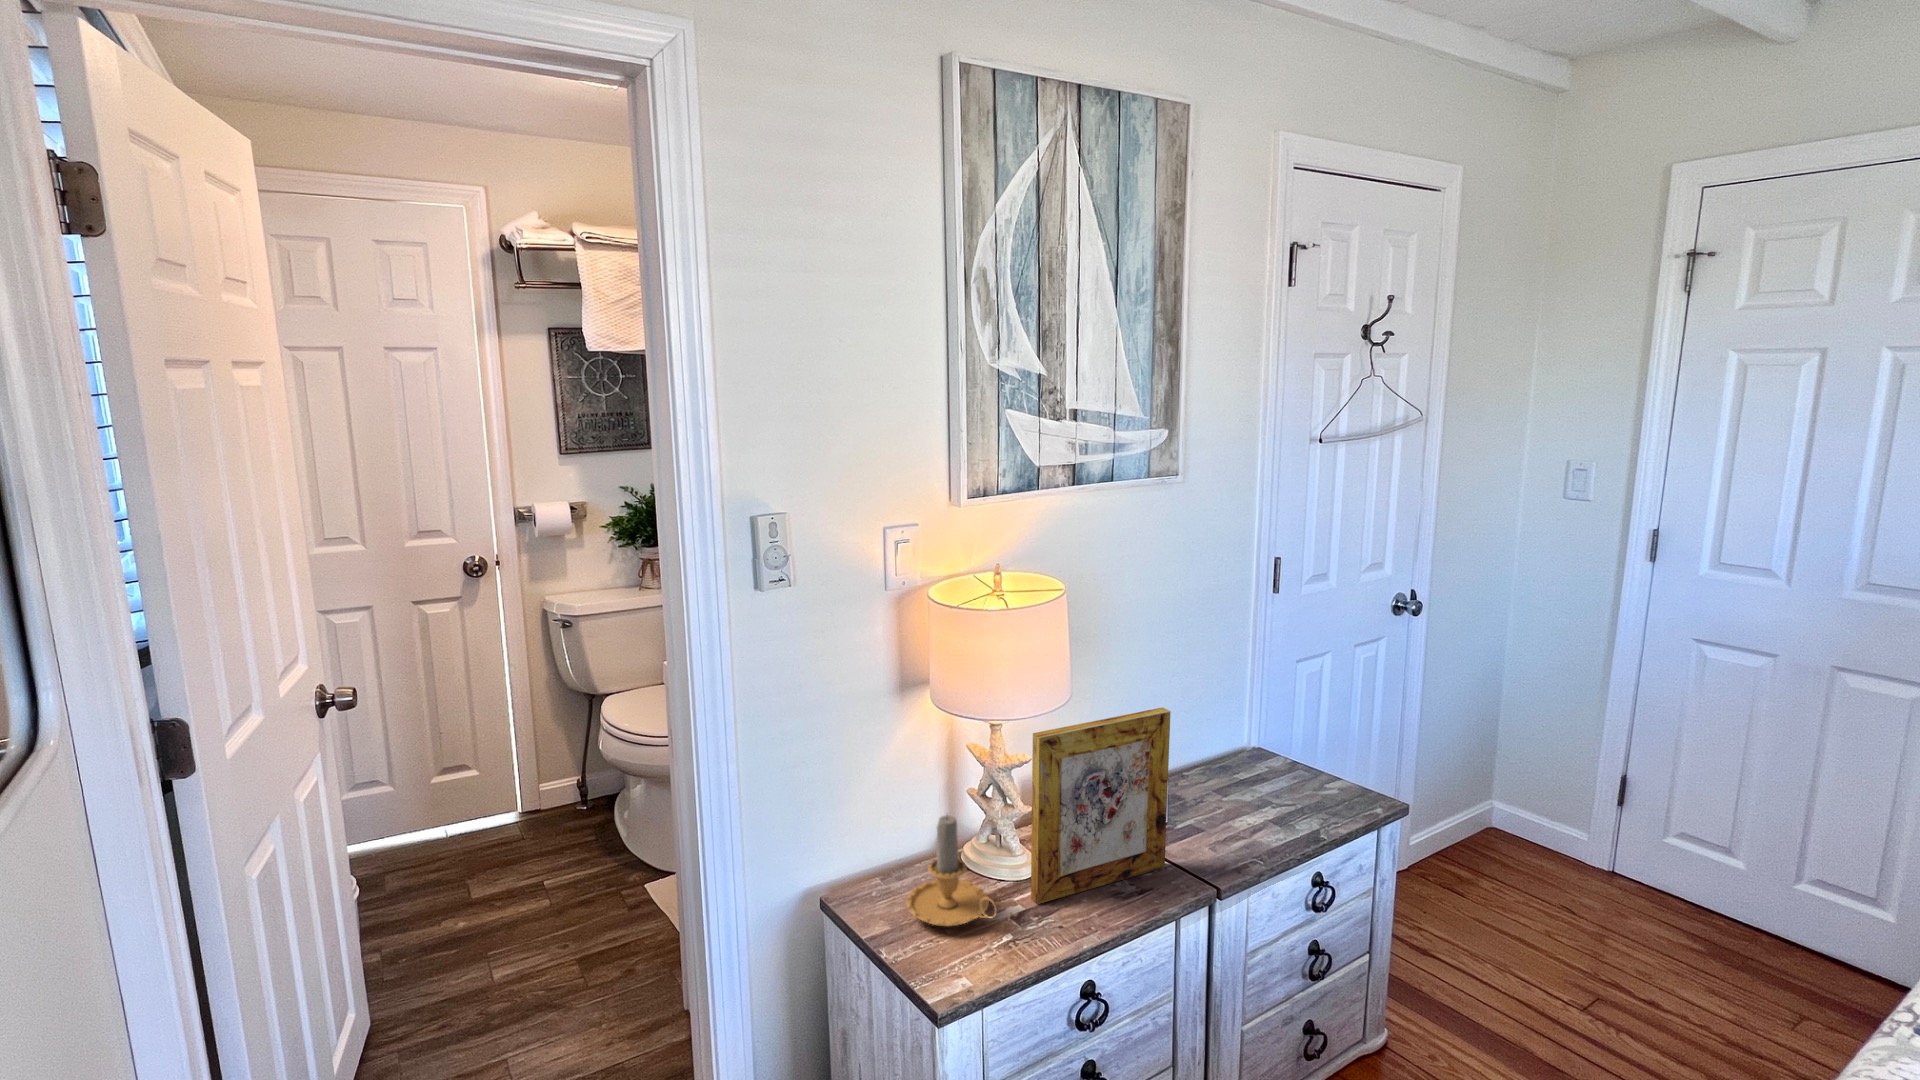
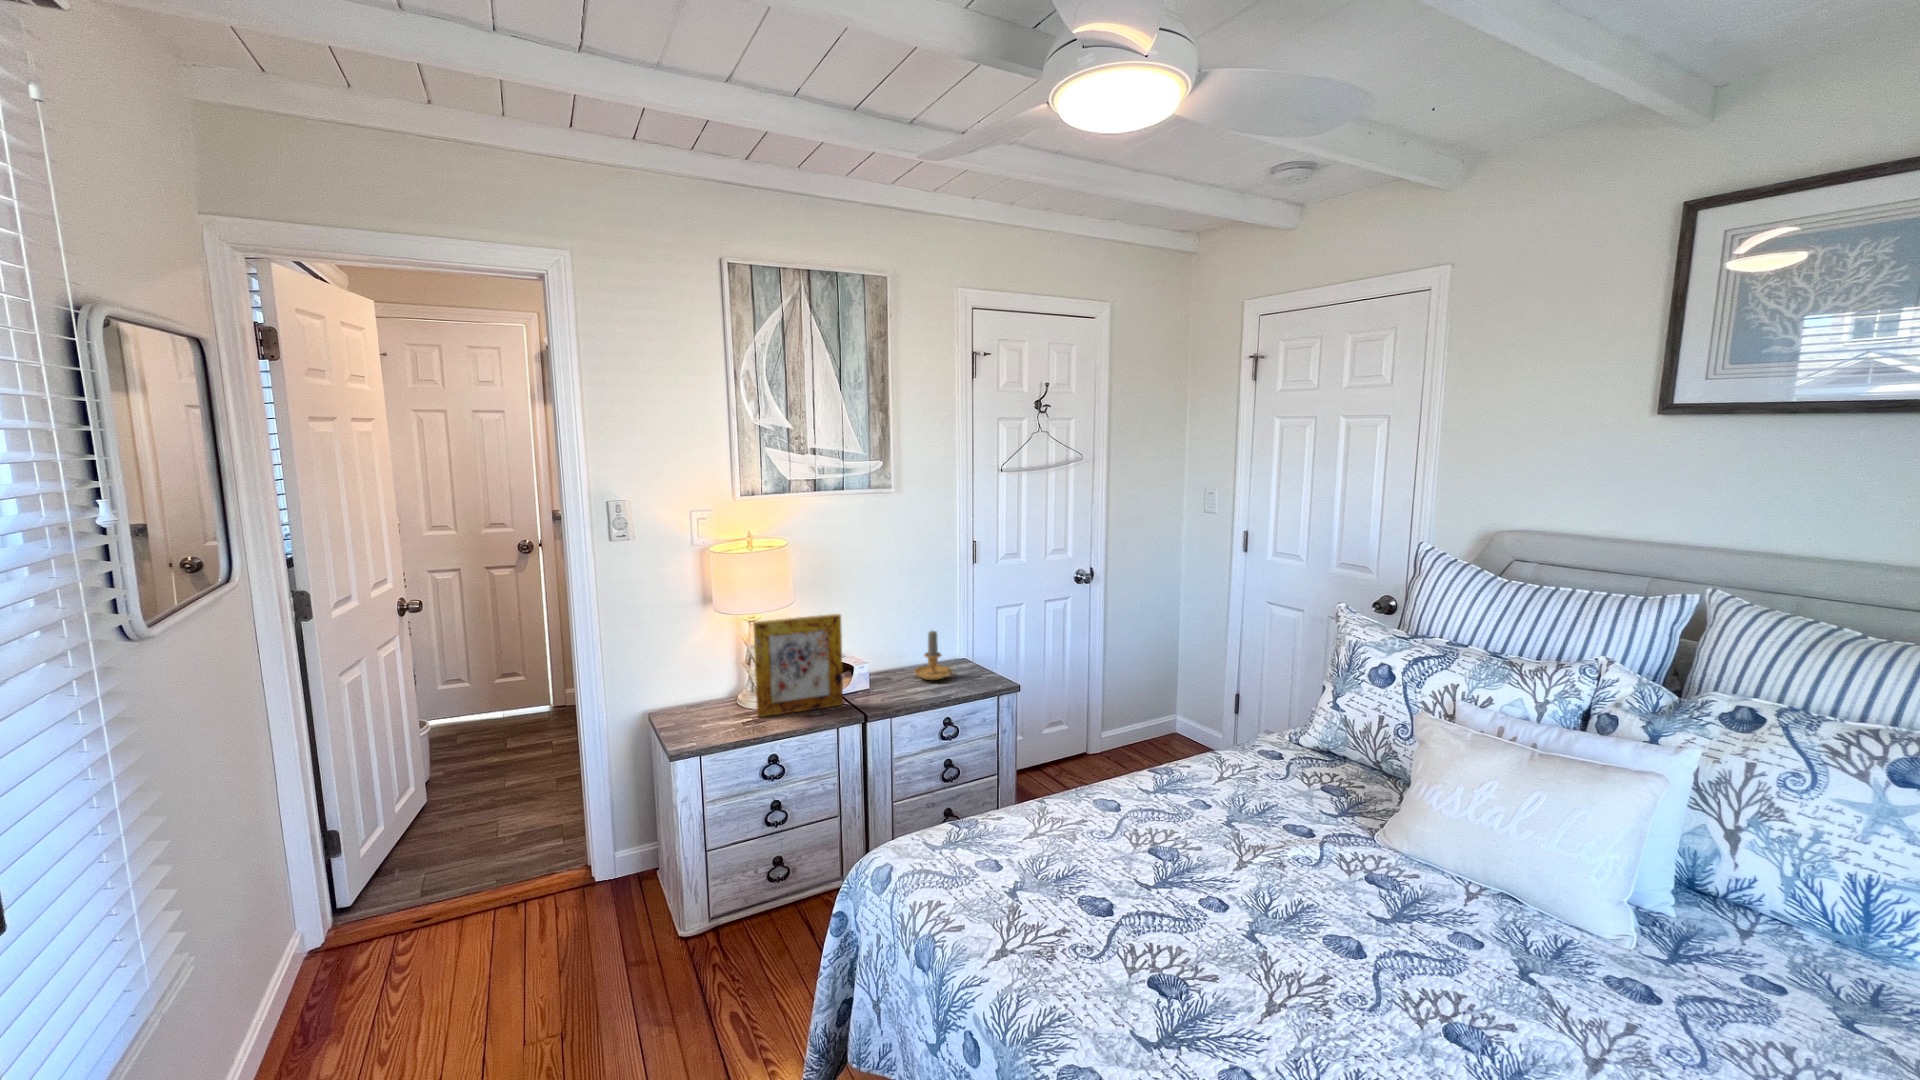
candle: present [906,815,997,926] -> present [914,631,954,680]

